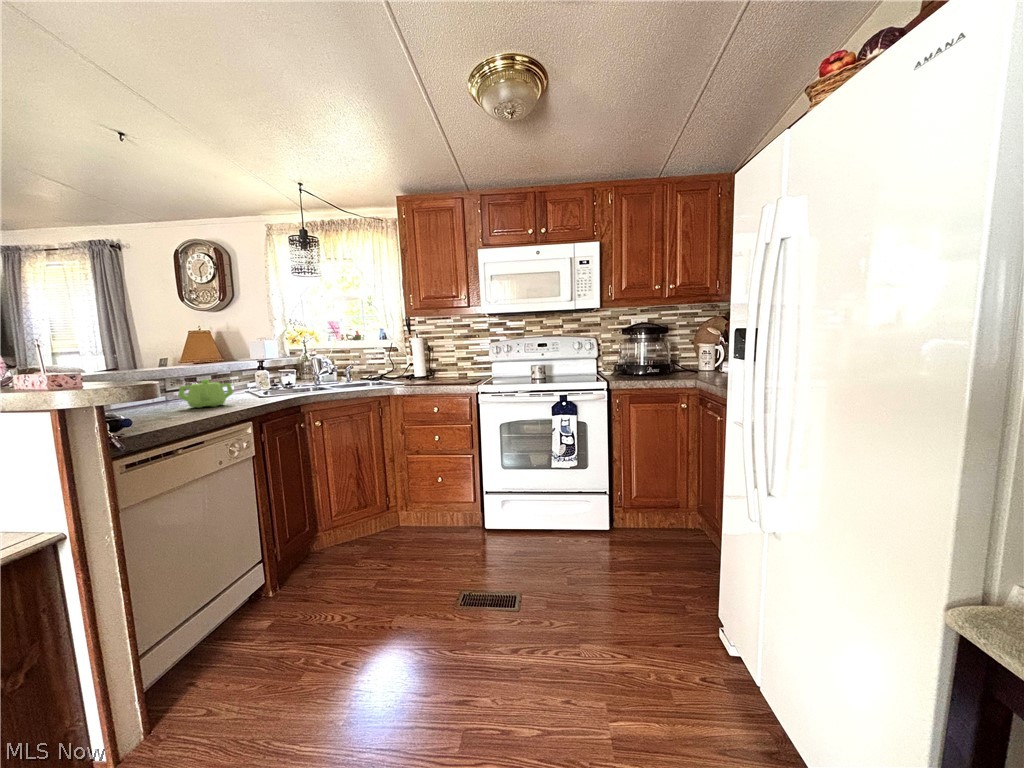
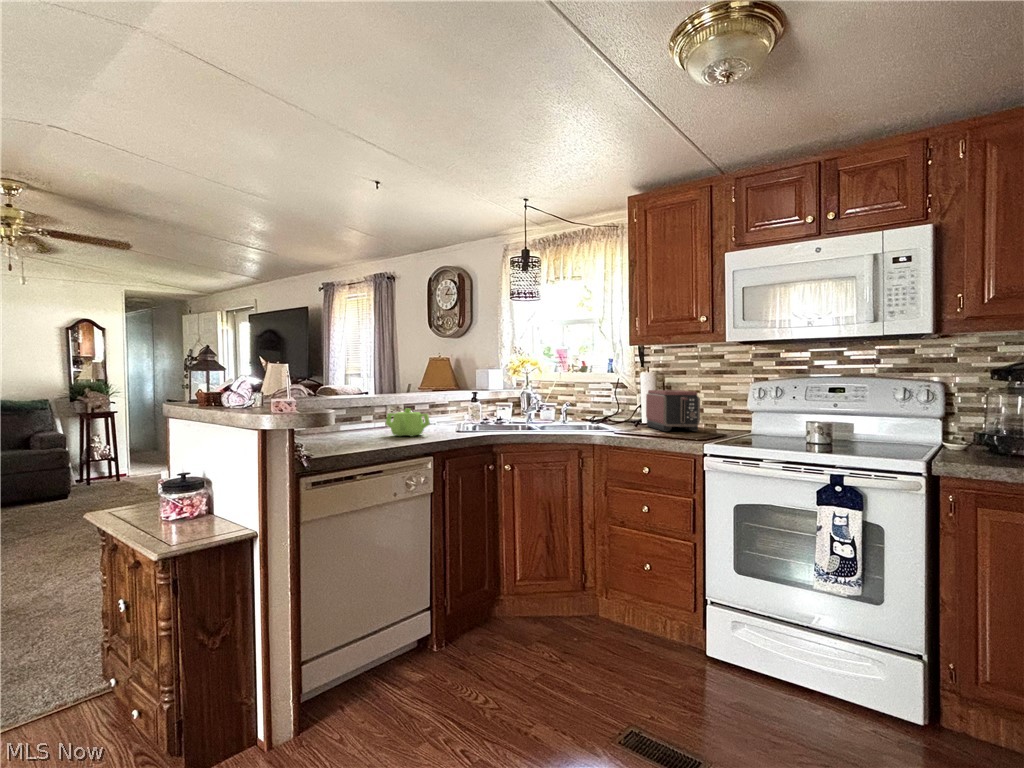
toaster: none [419,350,463,381] -> present [646,390,700,432]

